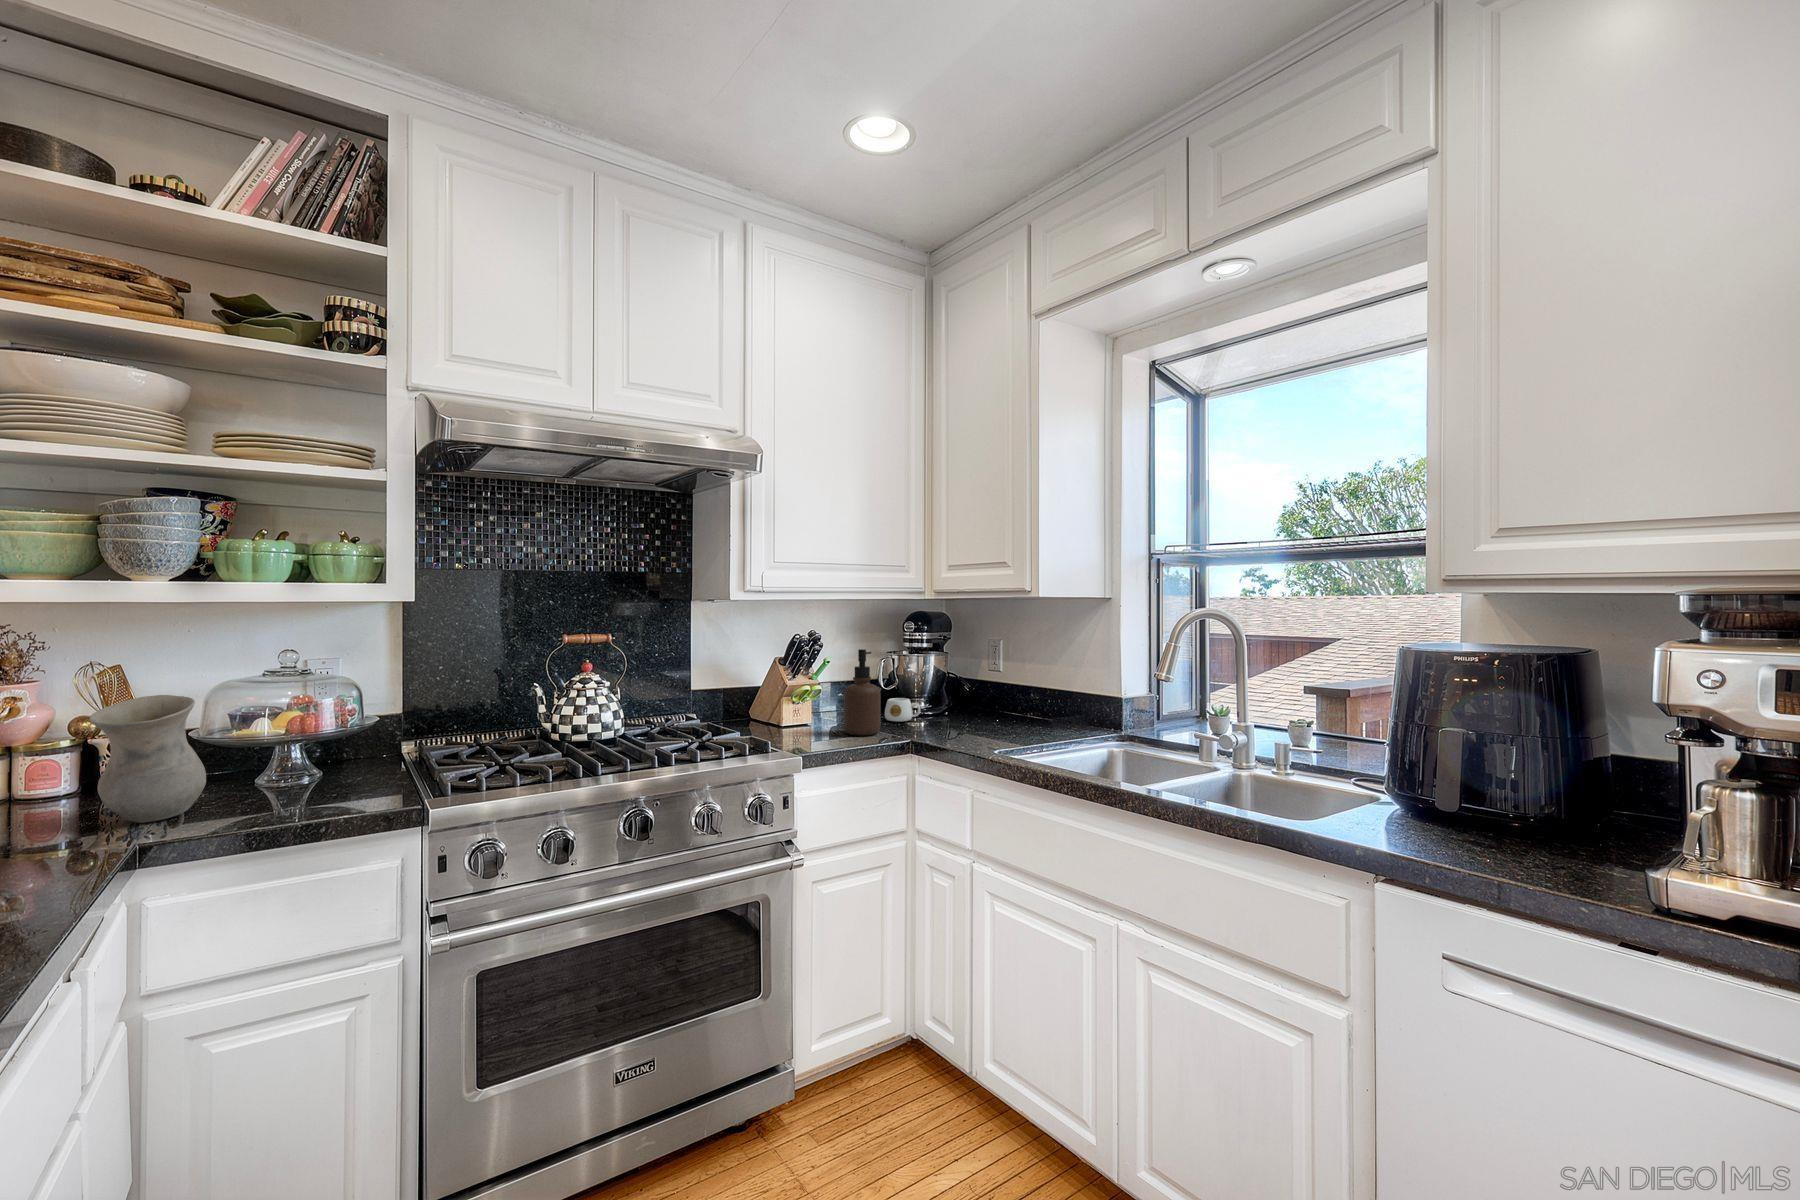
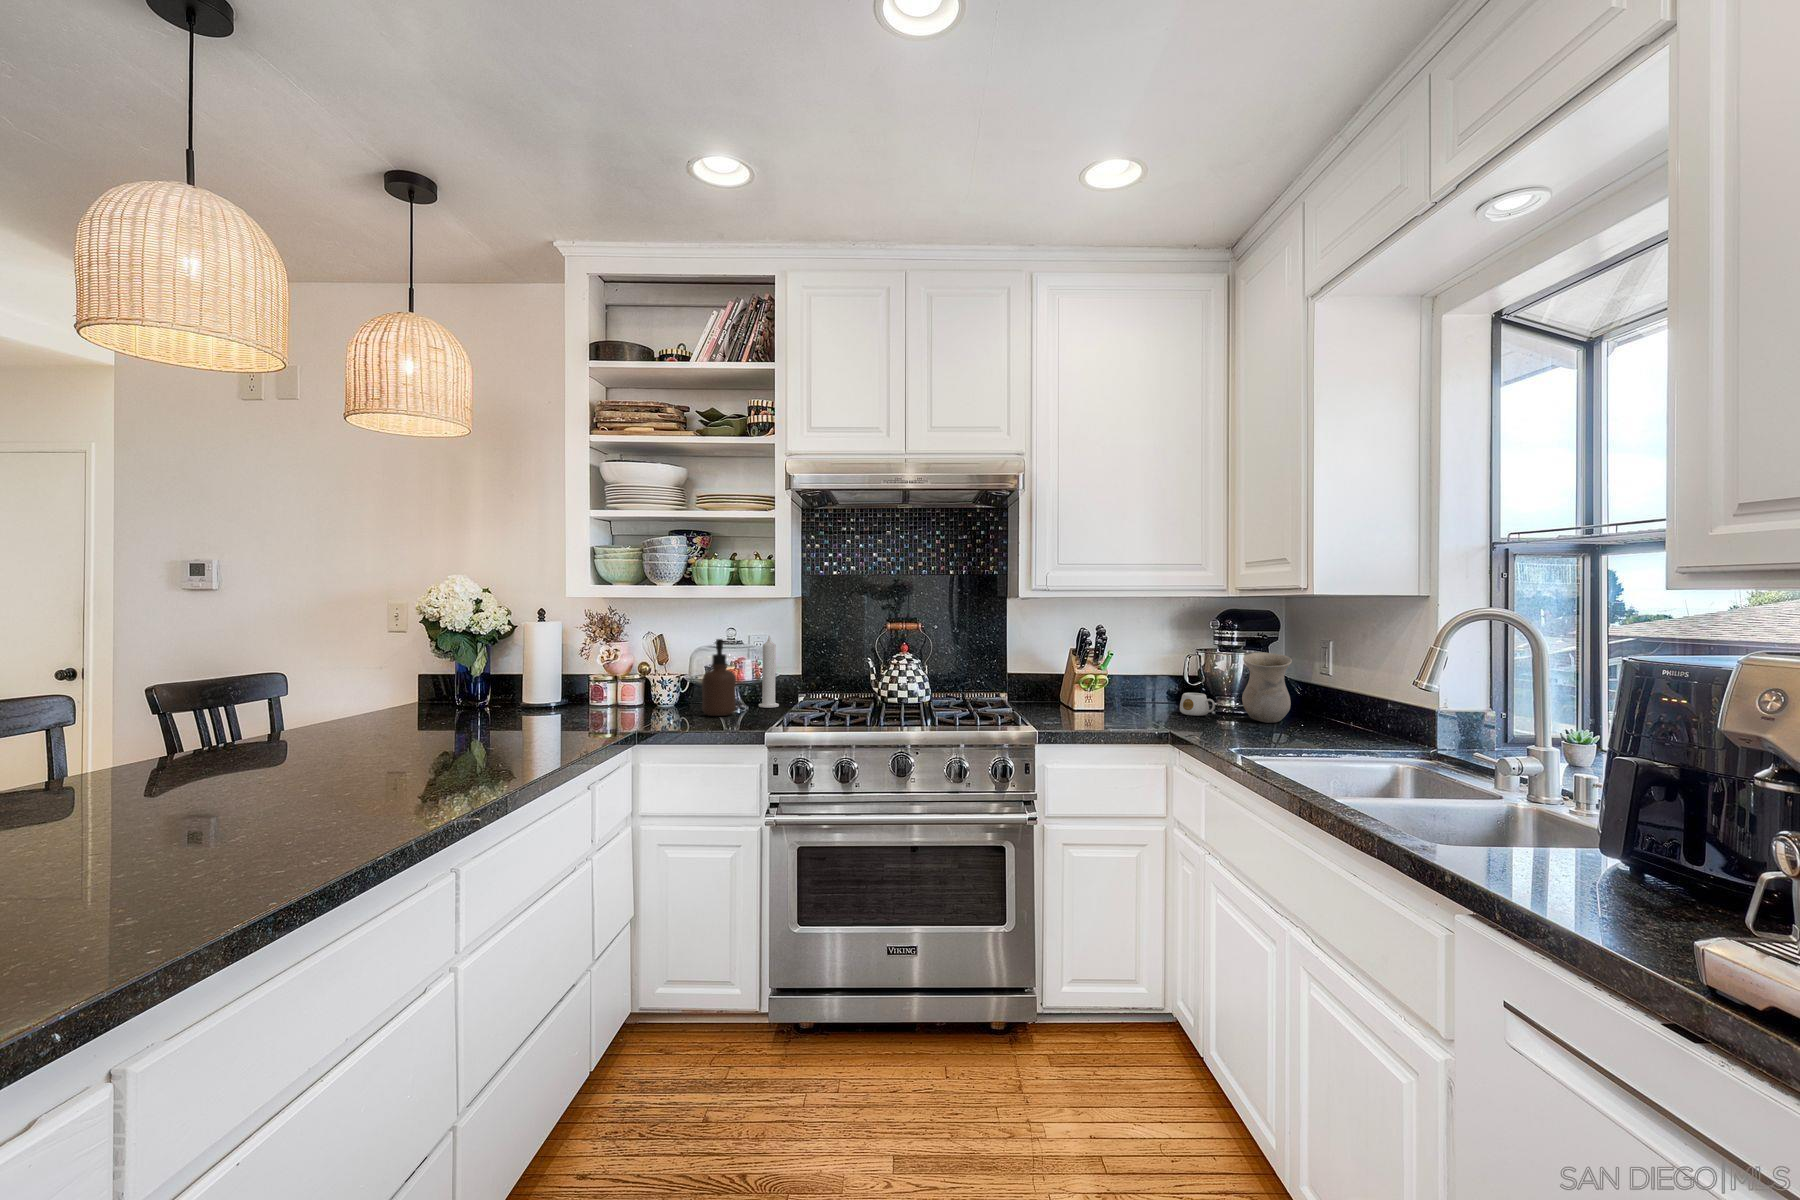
soap dispenser: present [844,649,881,736] -> present [702,639,736,716]
candle: none [346,660,383,771] -> present [759,636,779,708]
vase: present [89,695,206,823] -> present [1242,652,1292,723]

